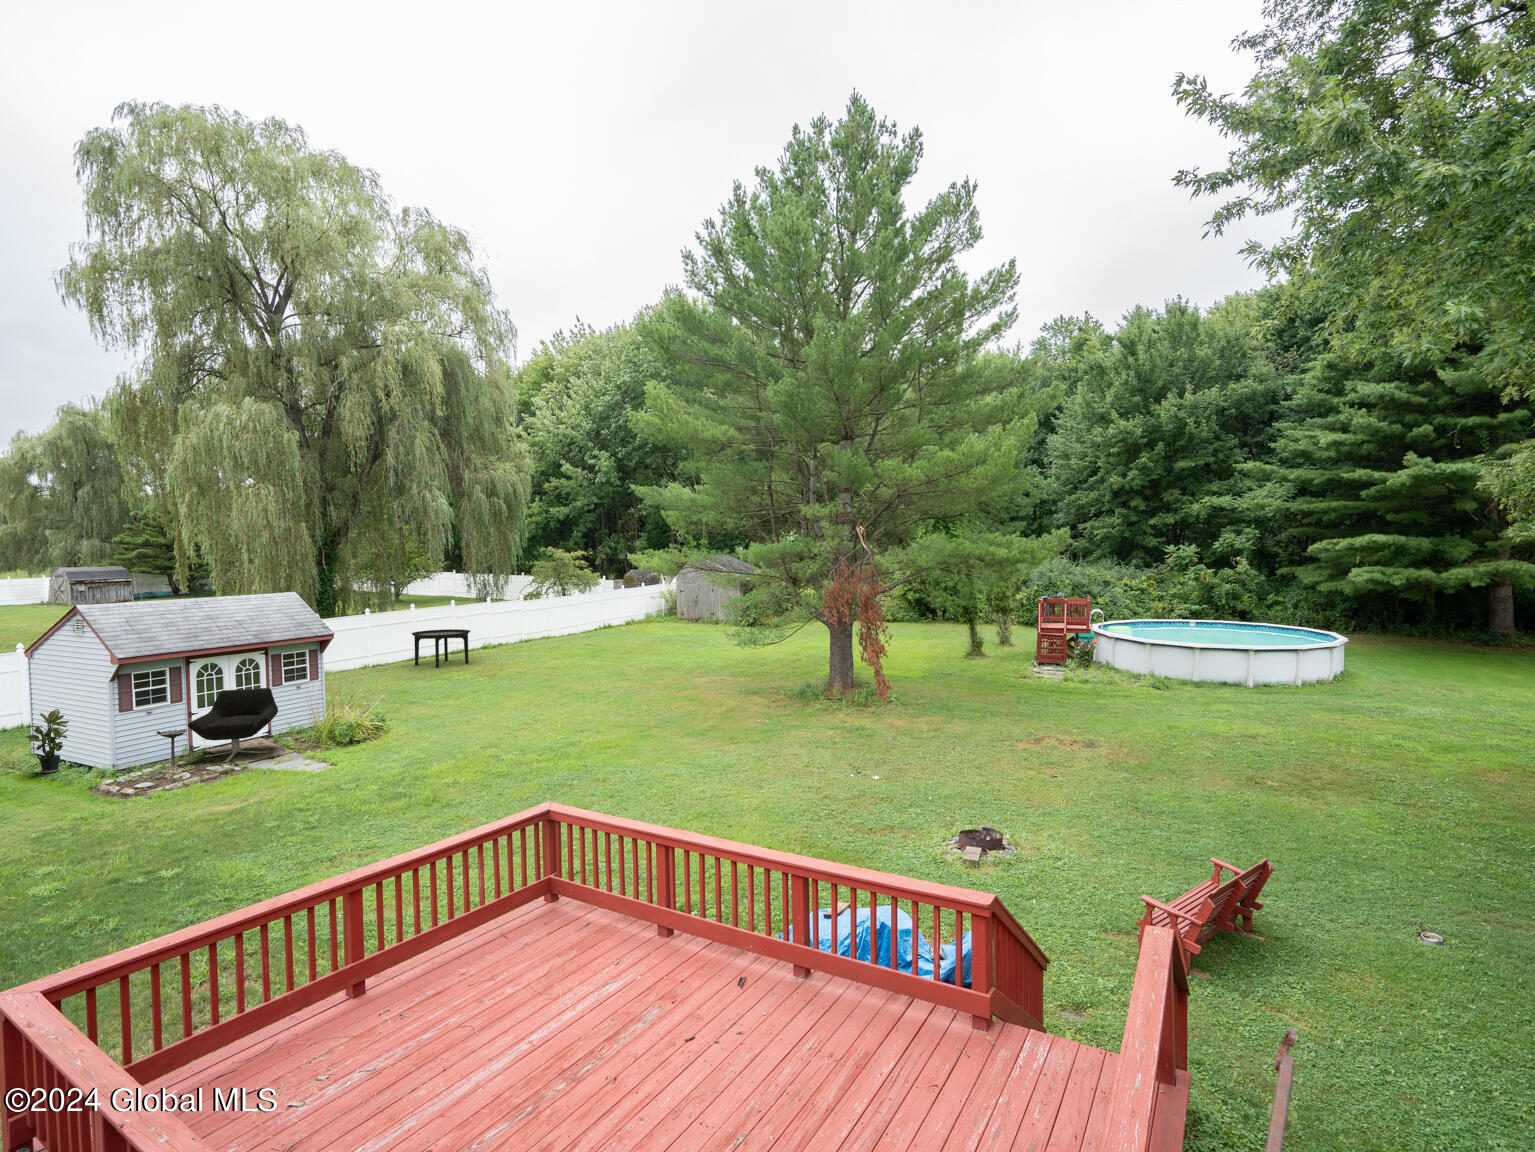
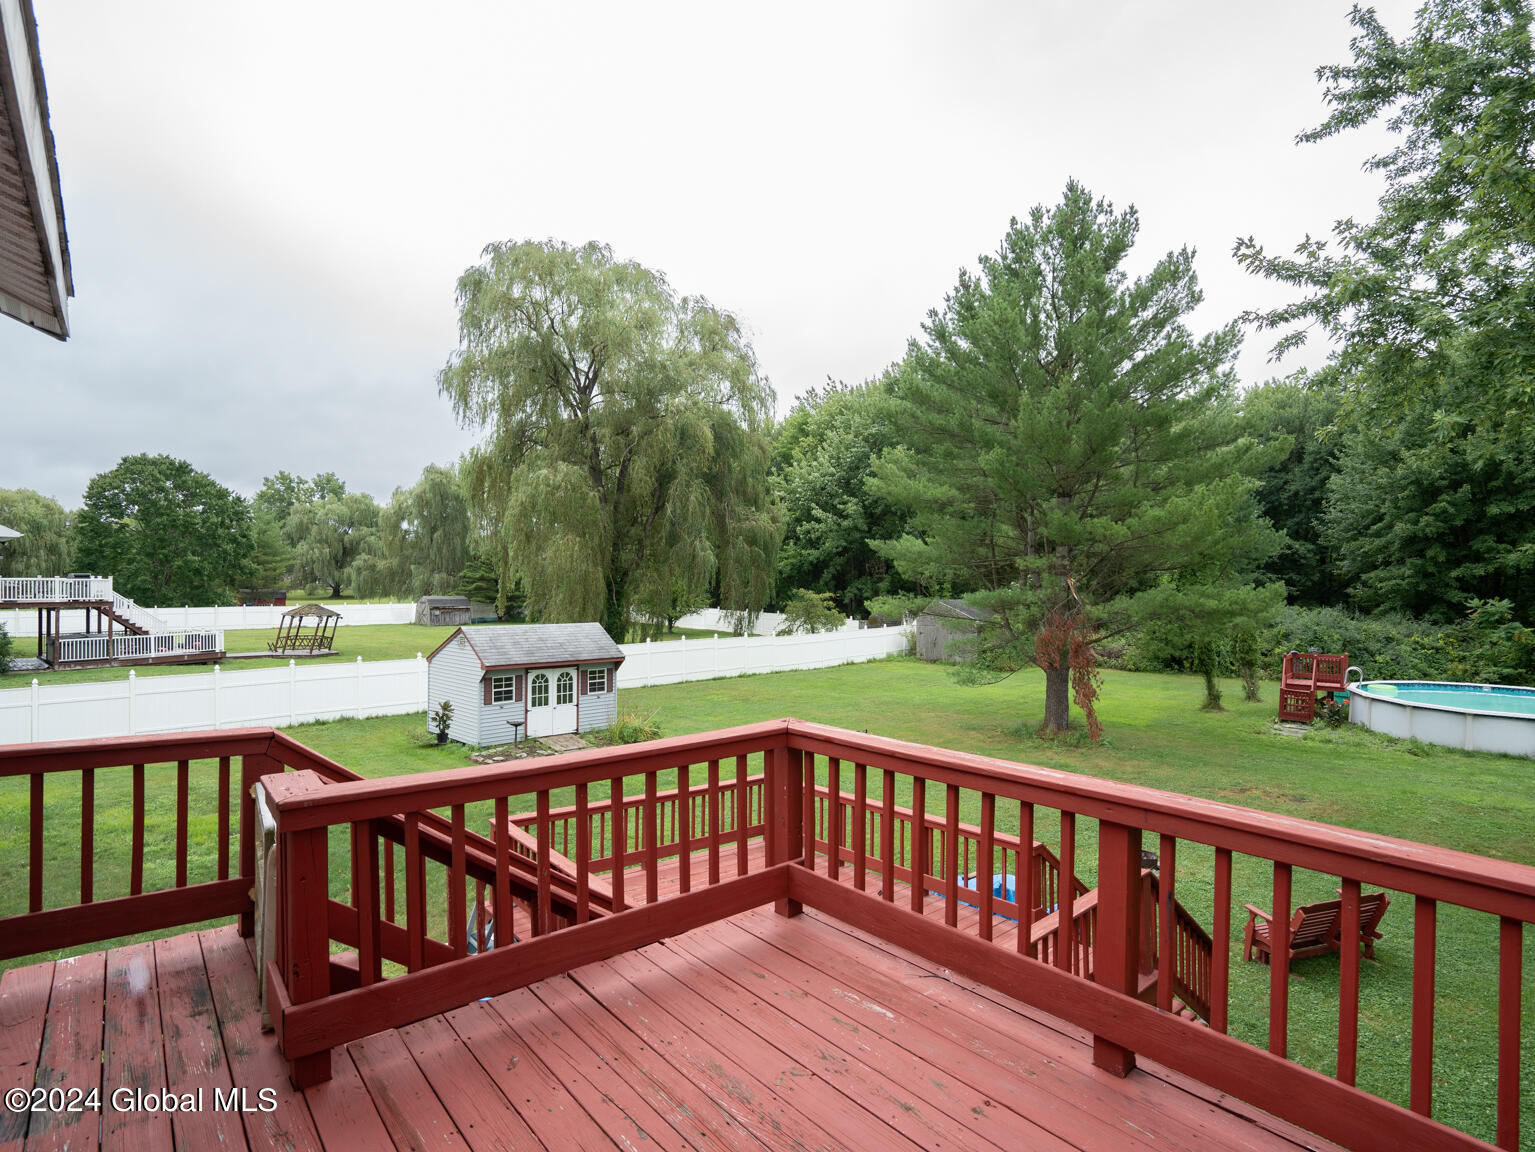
round table: present [411,629,470,668] -> none [689,657,734,688]
lounge chair: present [188,688,278,762] -> none [524,695,584,748]

